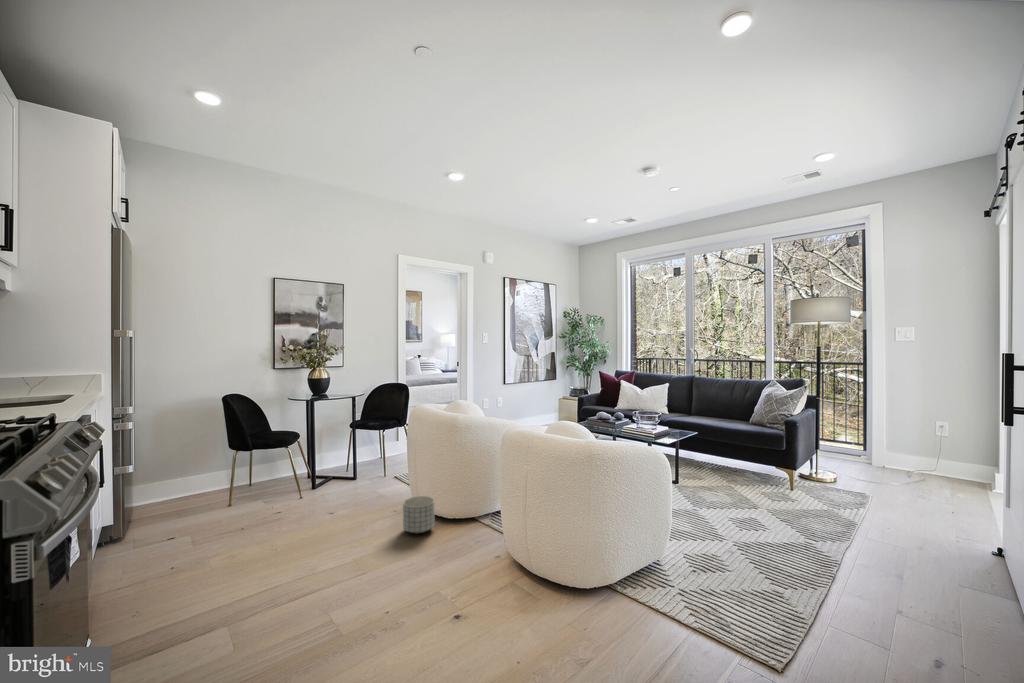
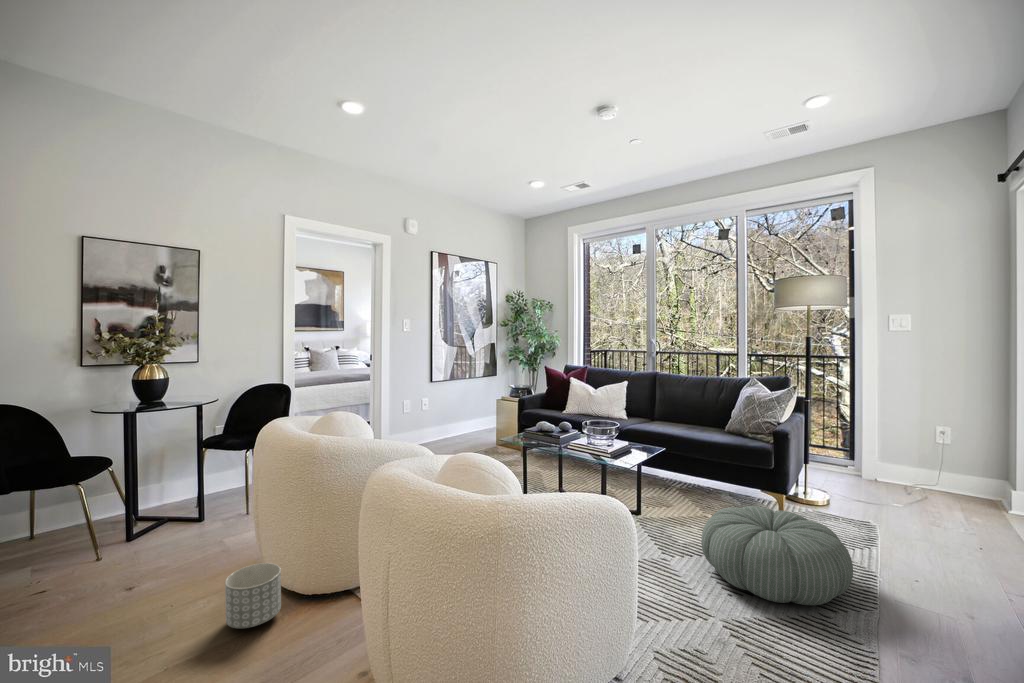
pouf: none [723,473,834,537] -> present [701,506,853,605]

